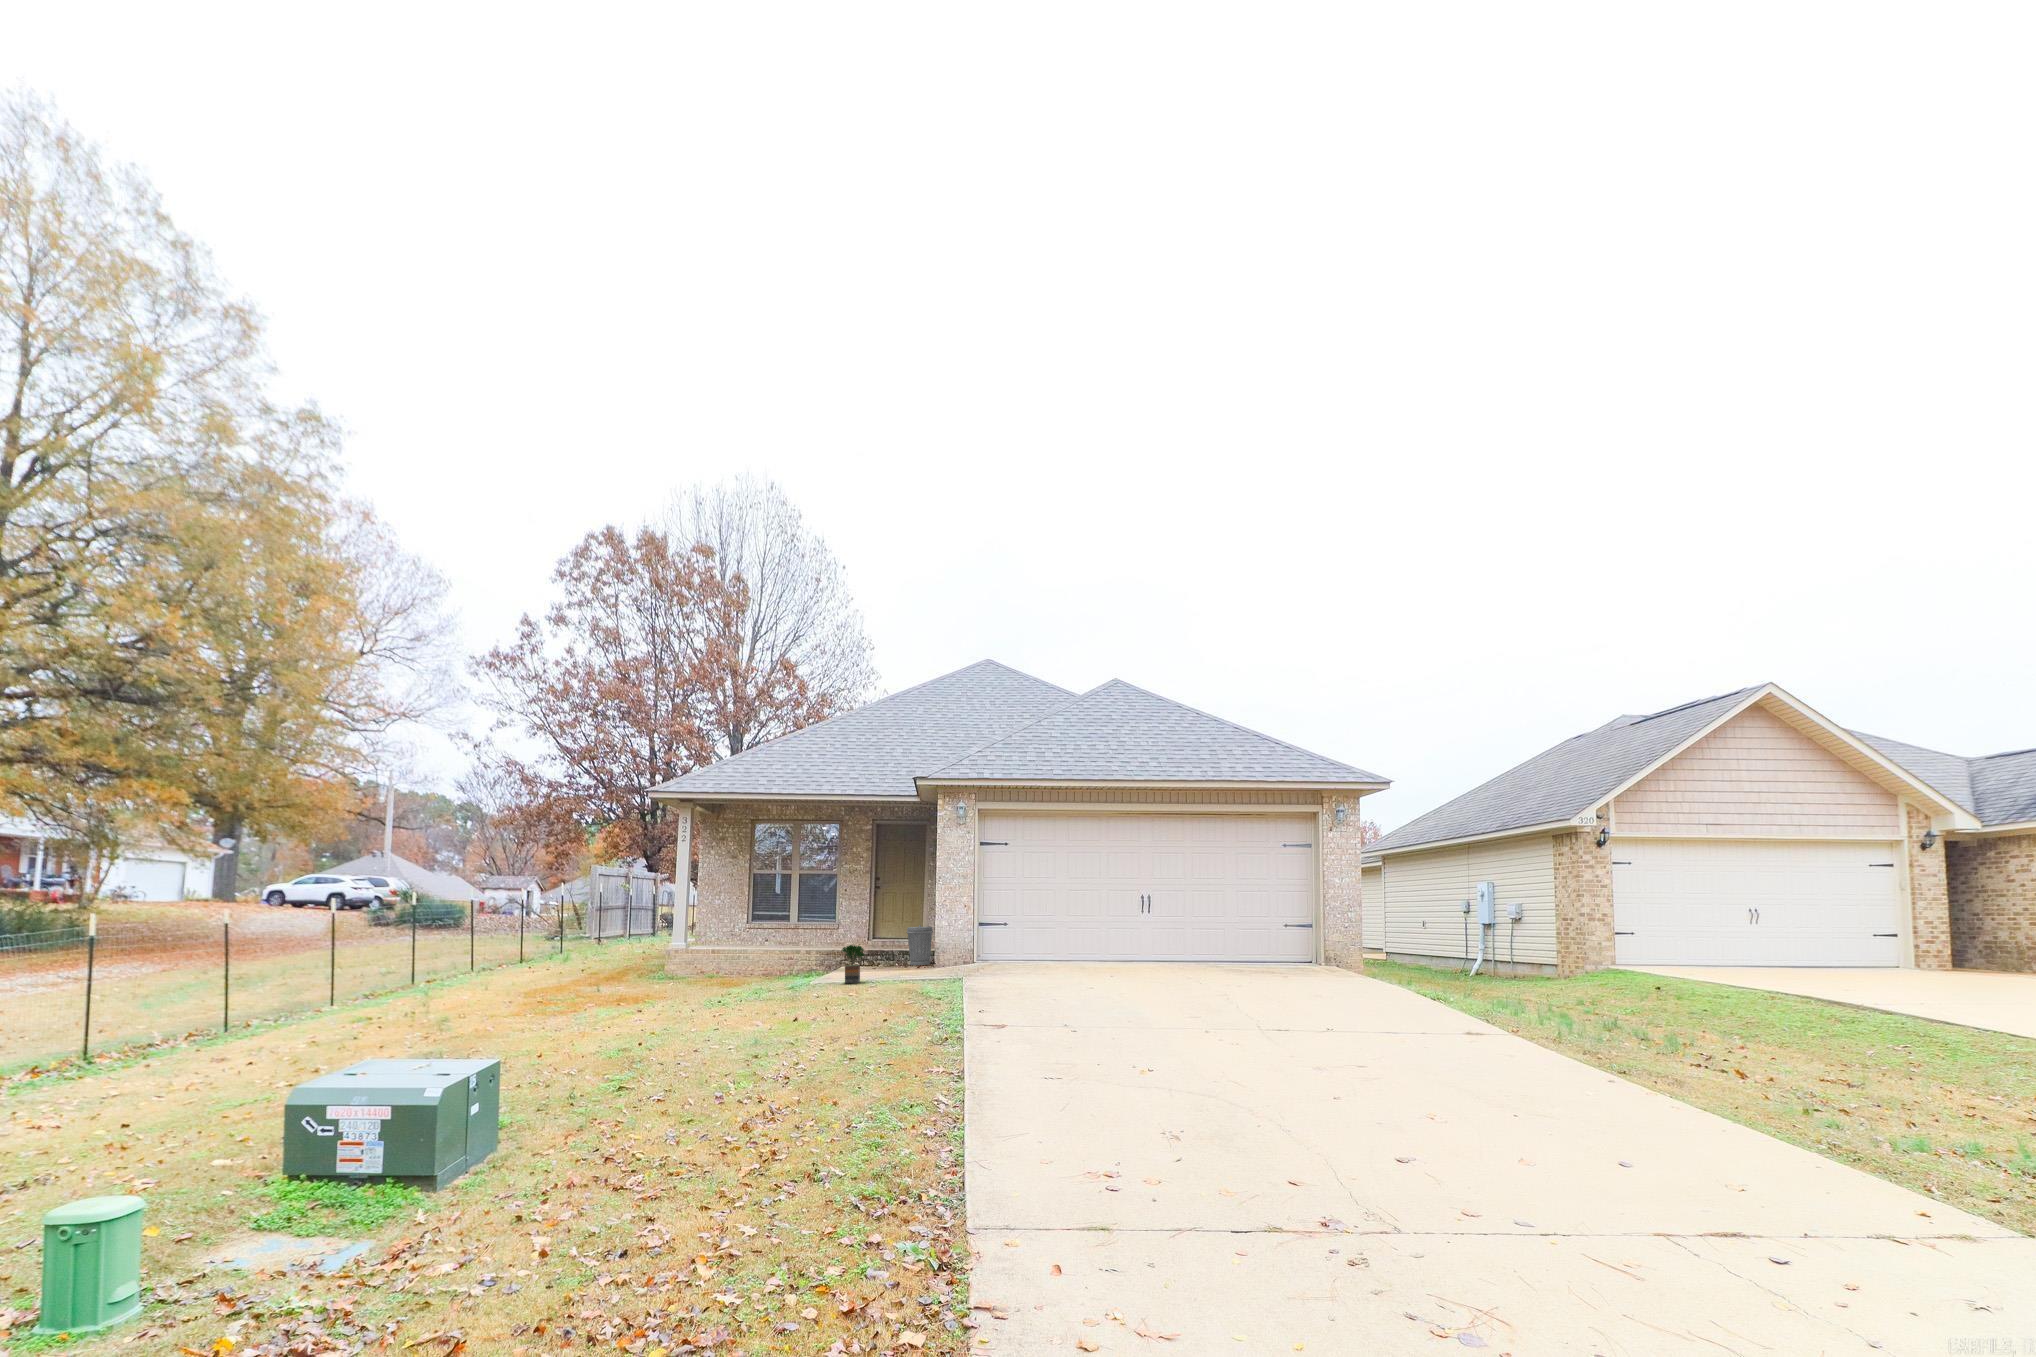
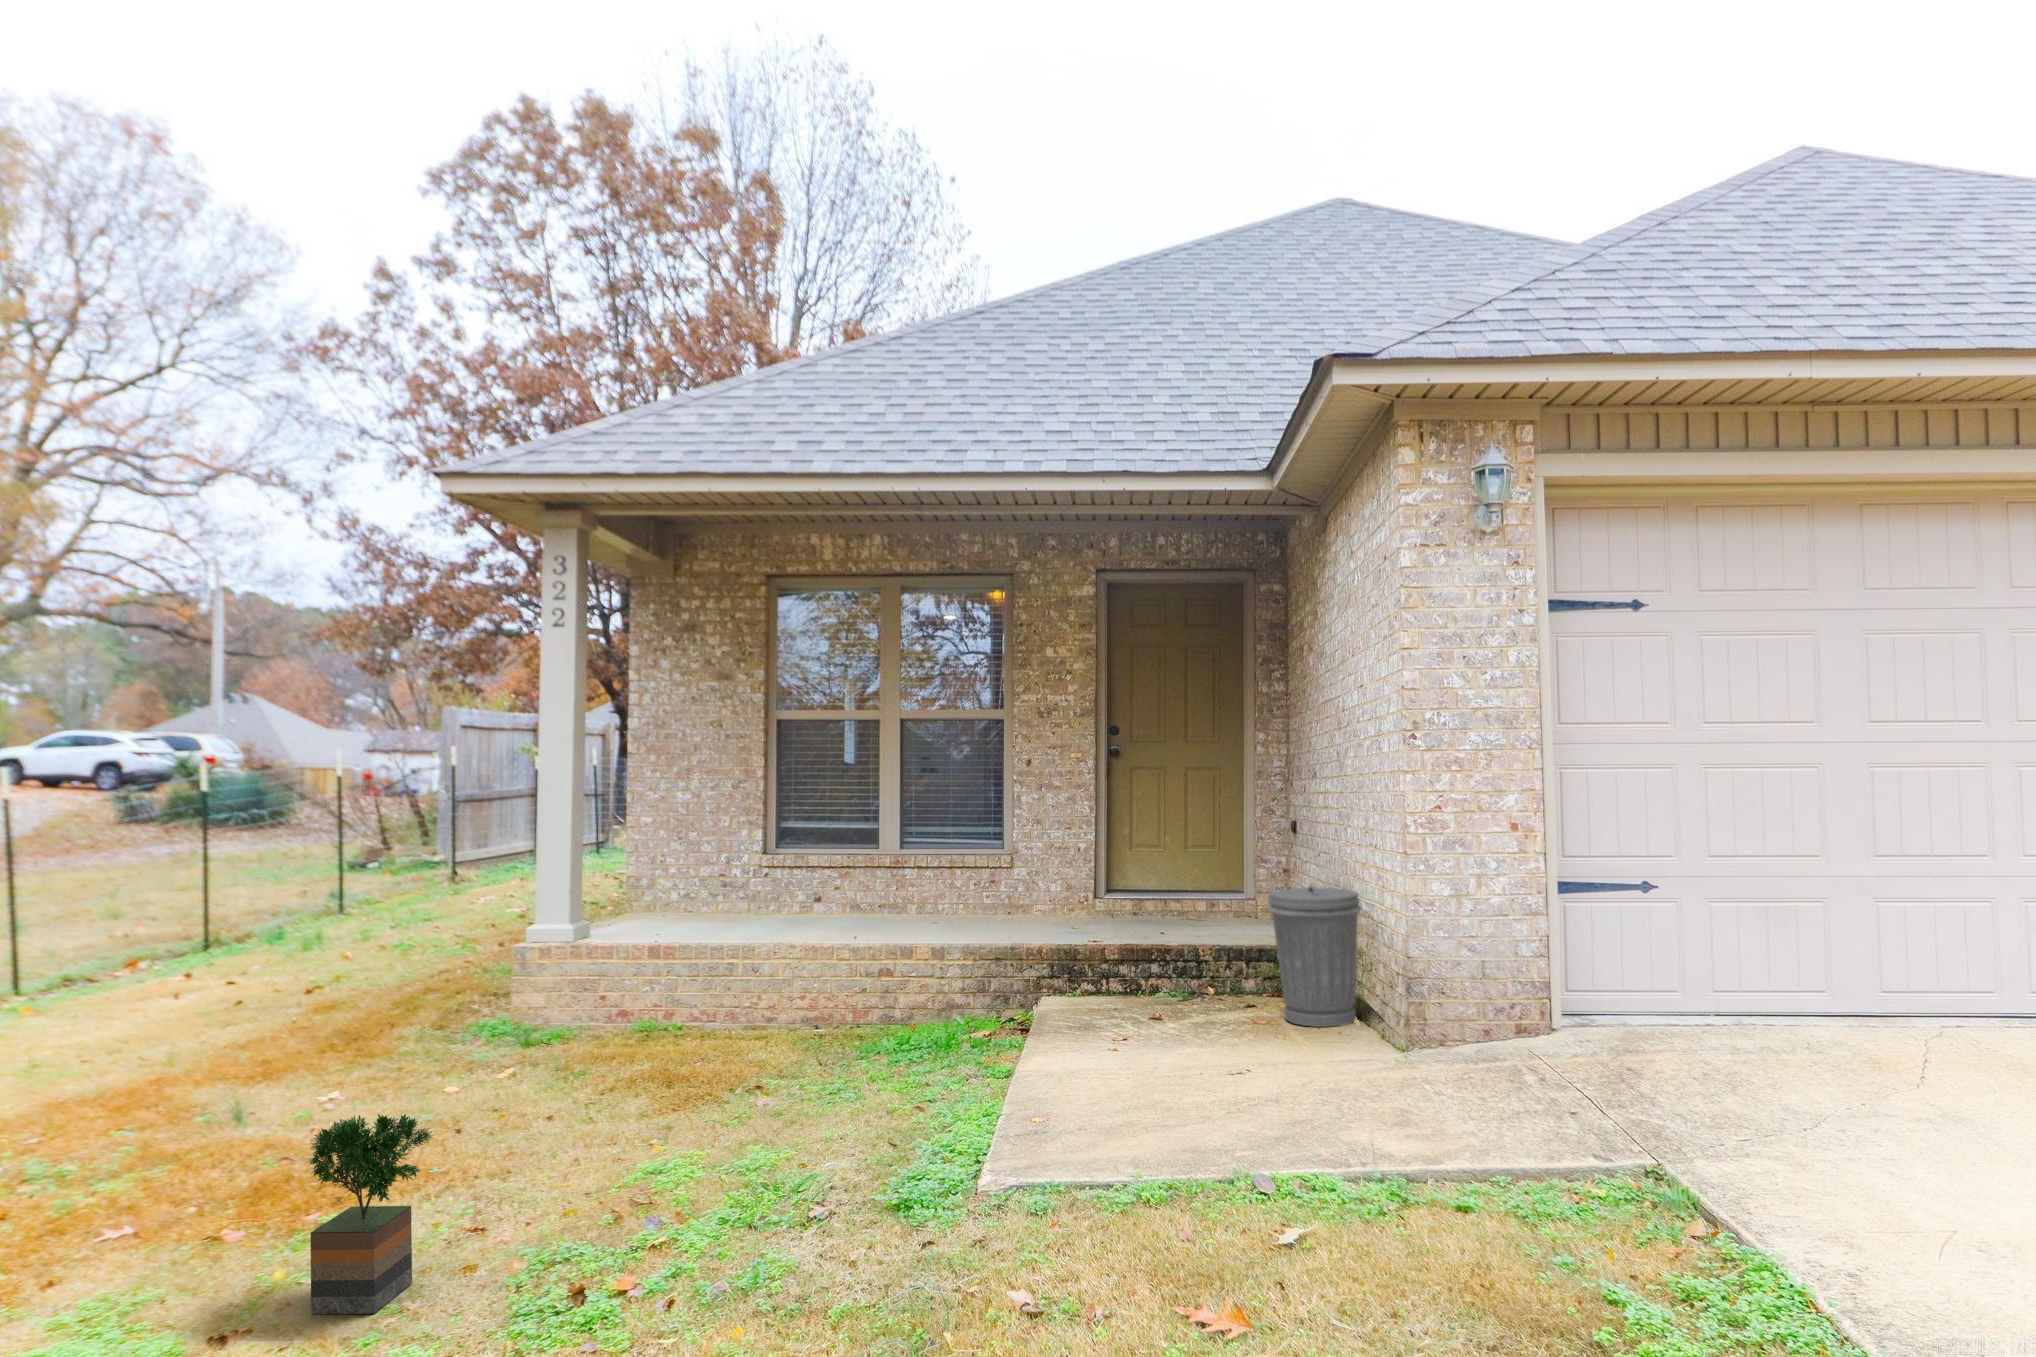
potted tree: present [842,945,865,983] -> present [309,1114,433,1314]

